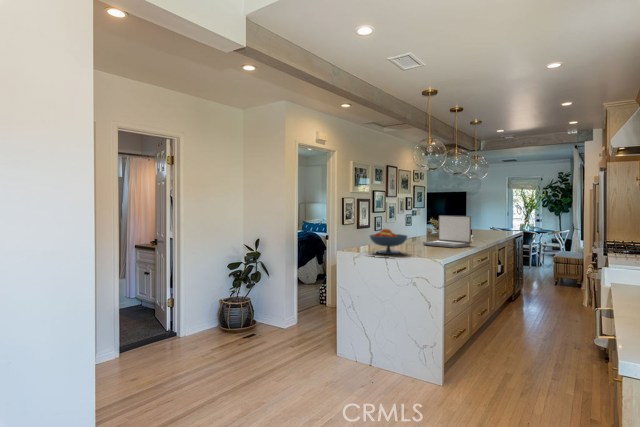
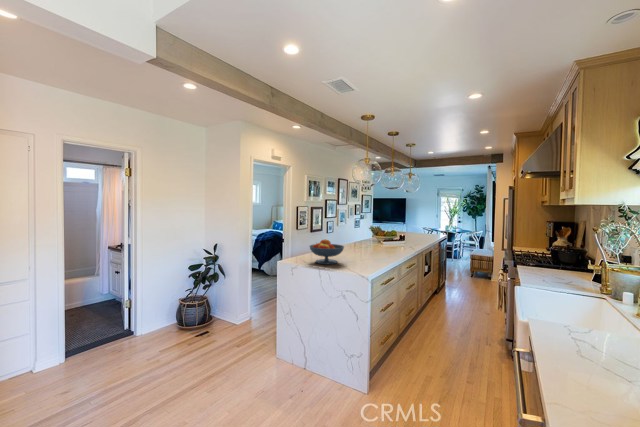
laptop: present [423,215,471,248] -> none [361,225,403,256]

